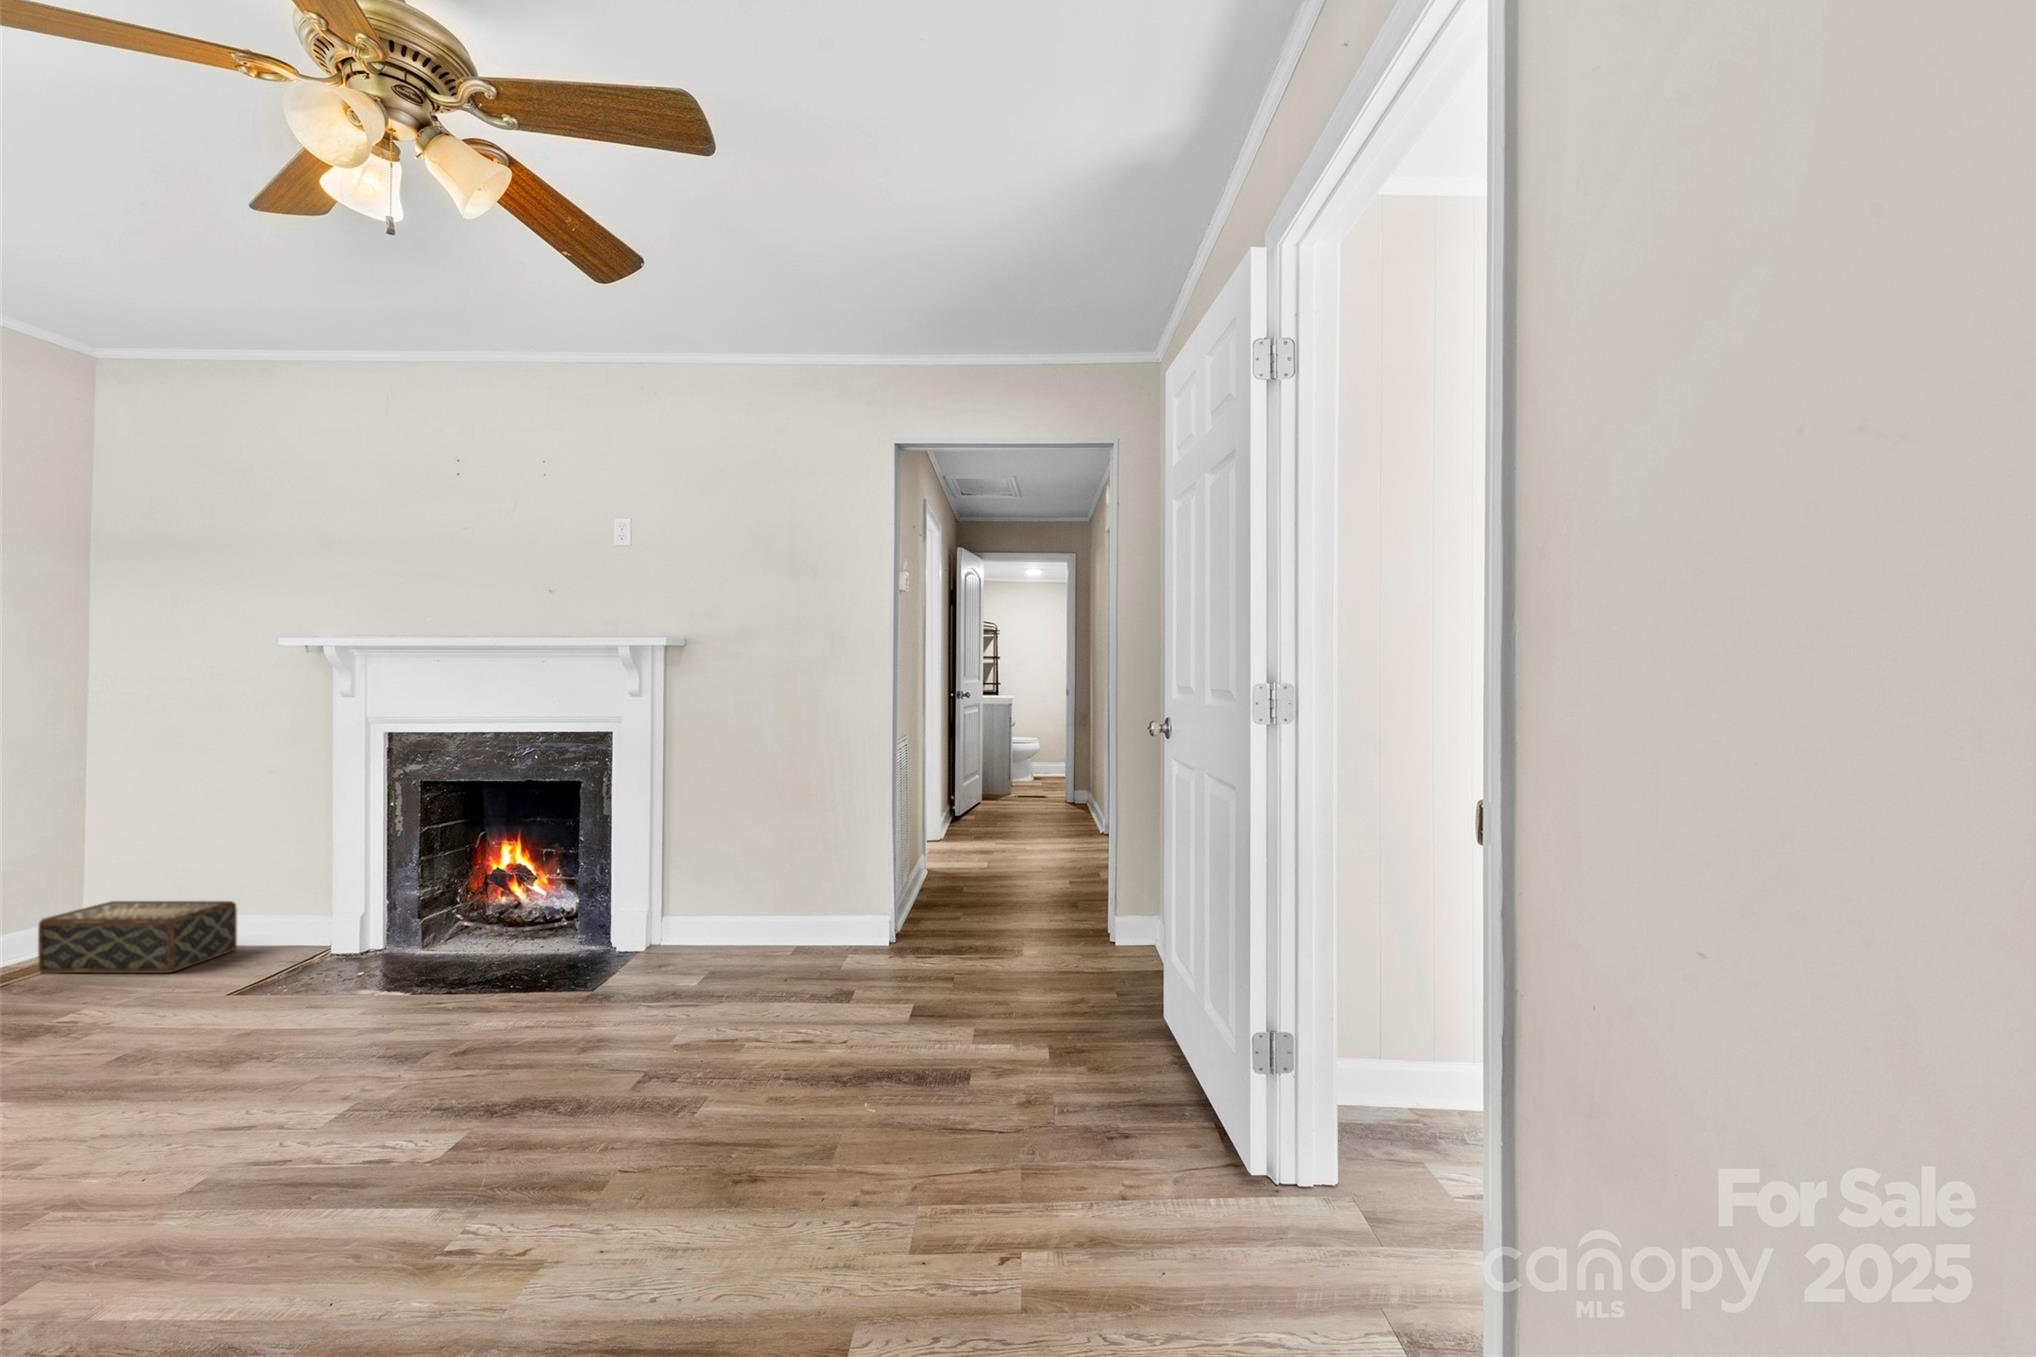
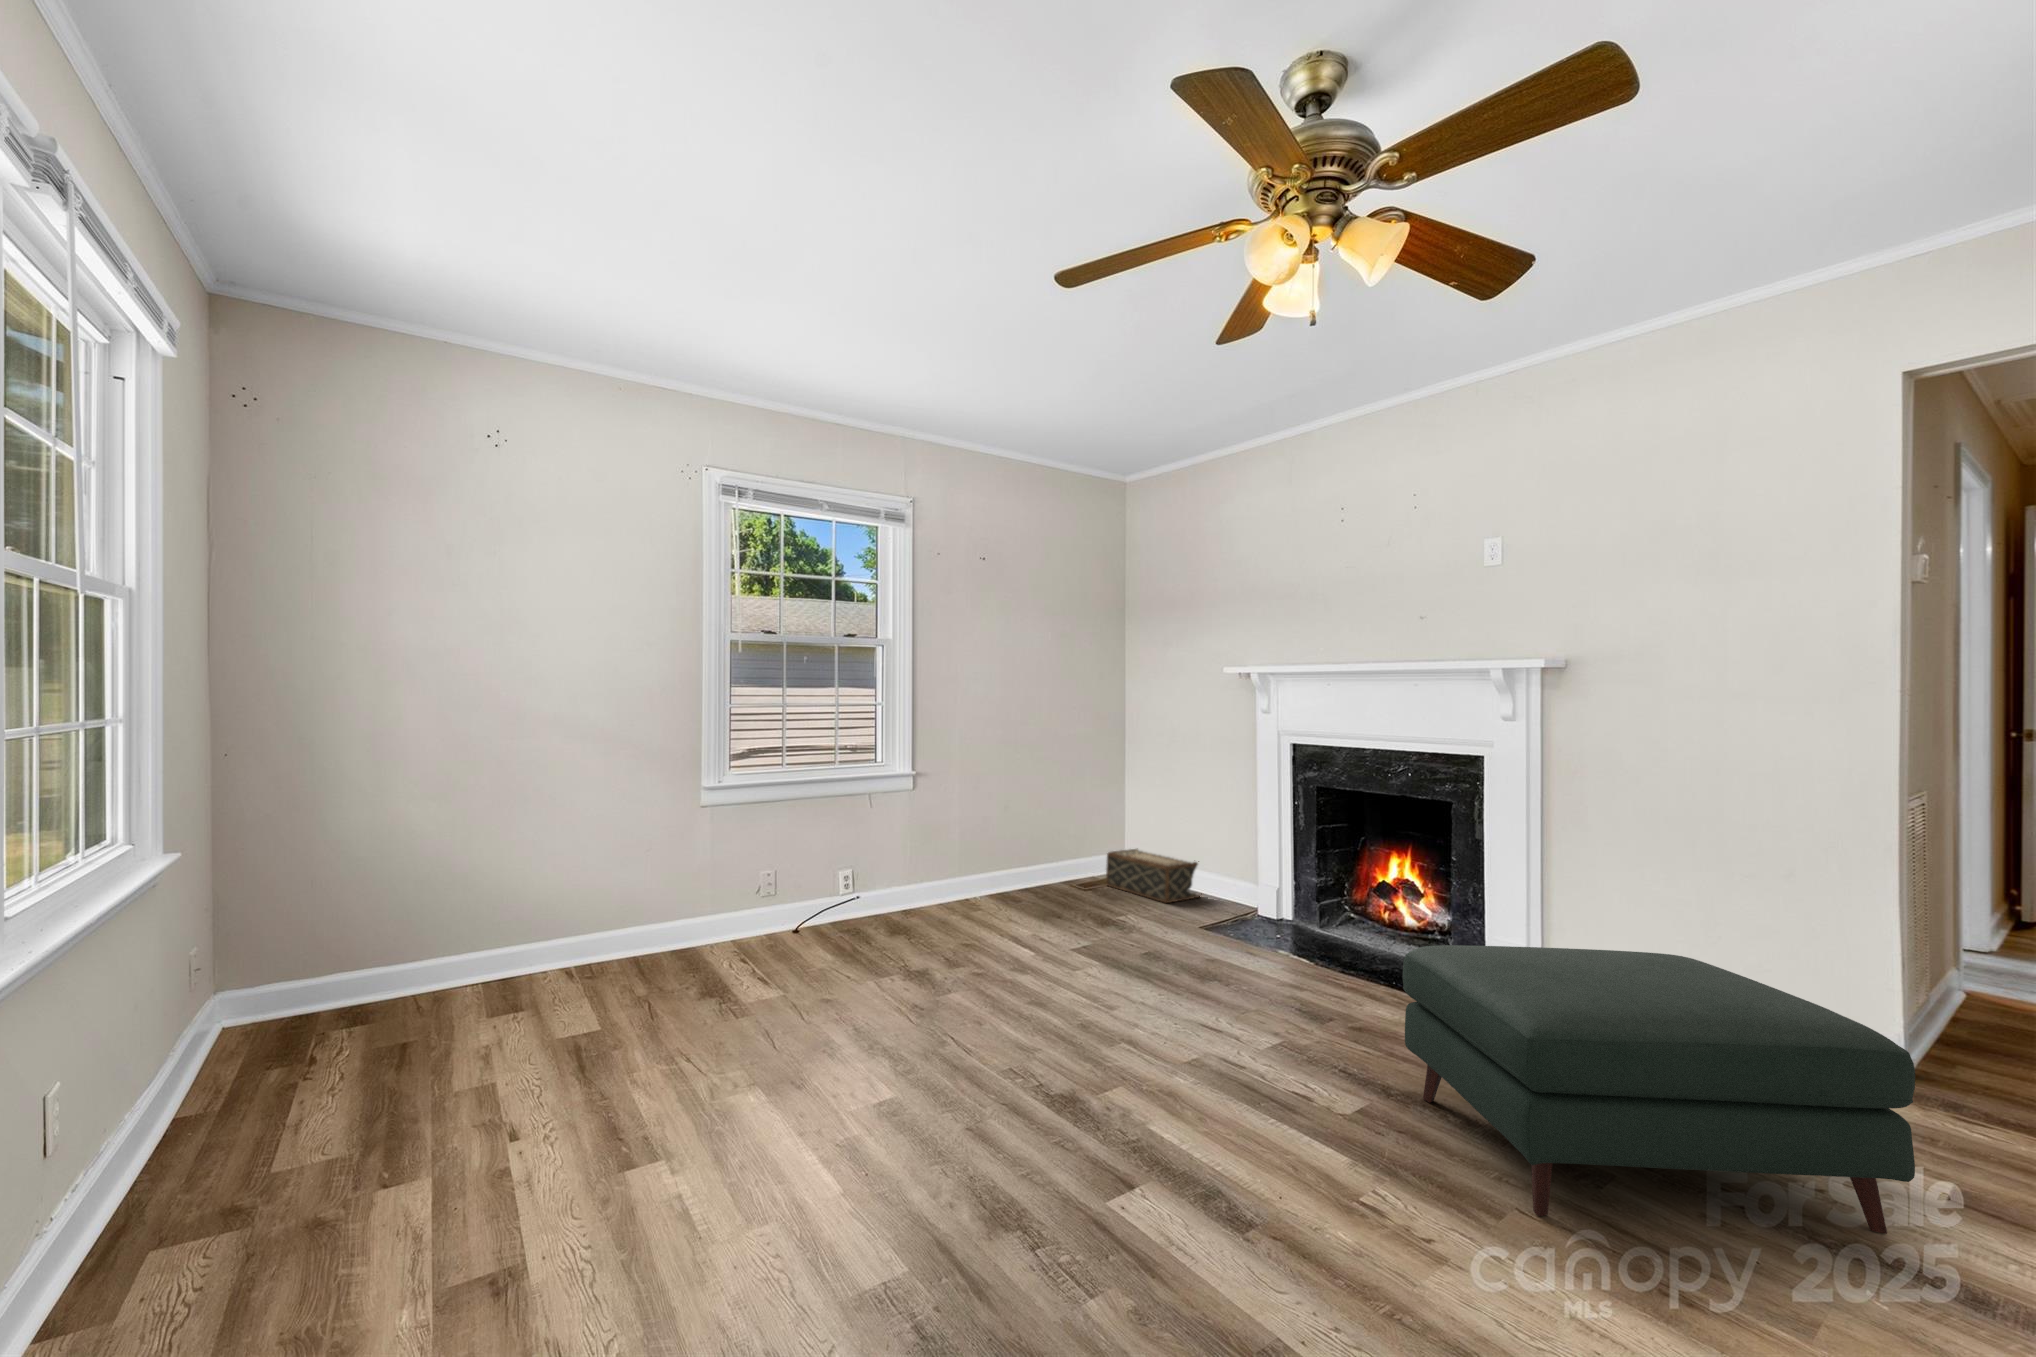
ottoman: none [514,893,882,1163] -> present [1403,945,1915,1234]

